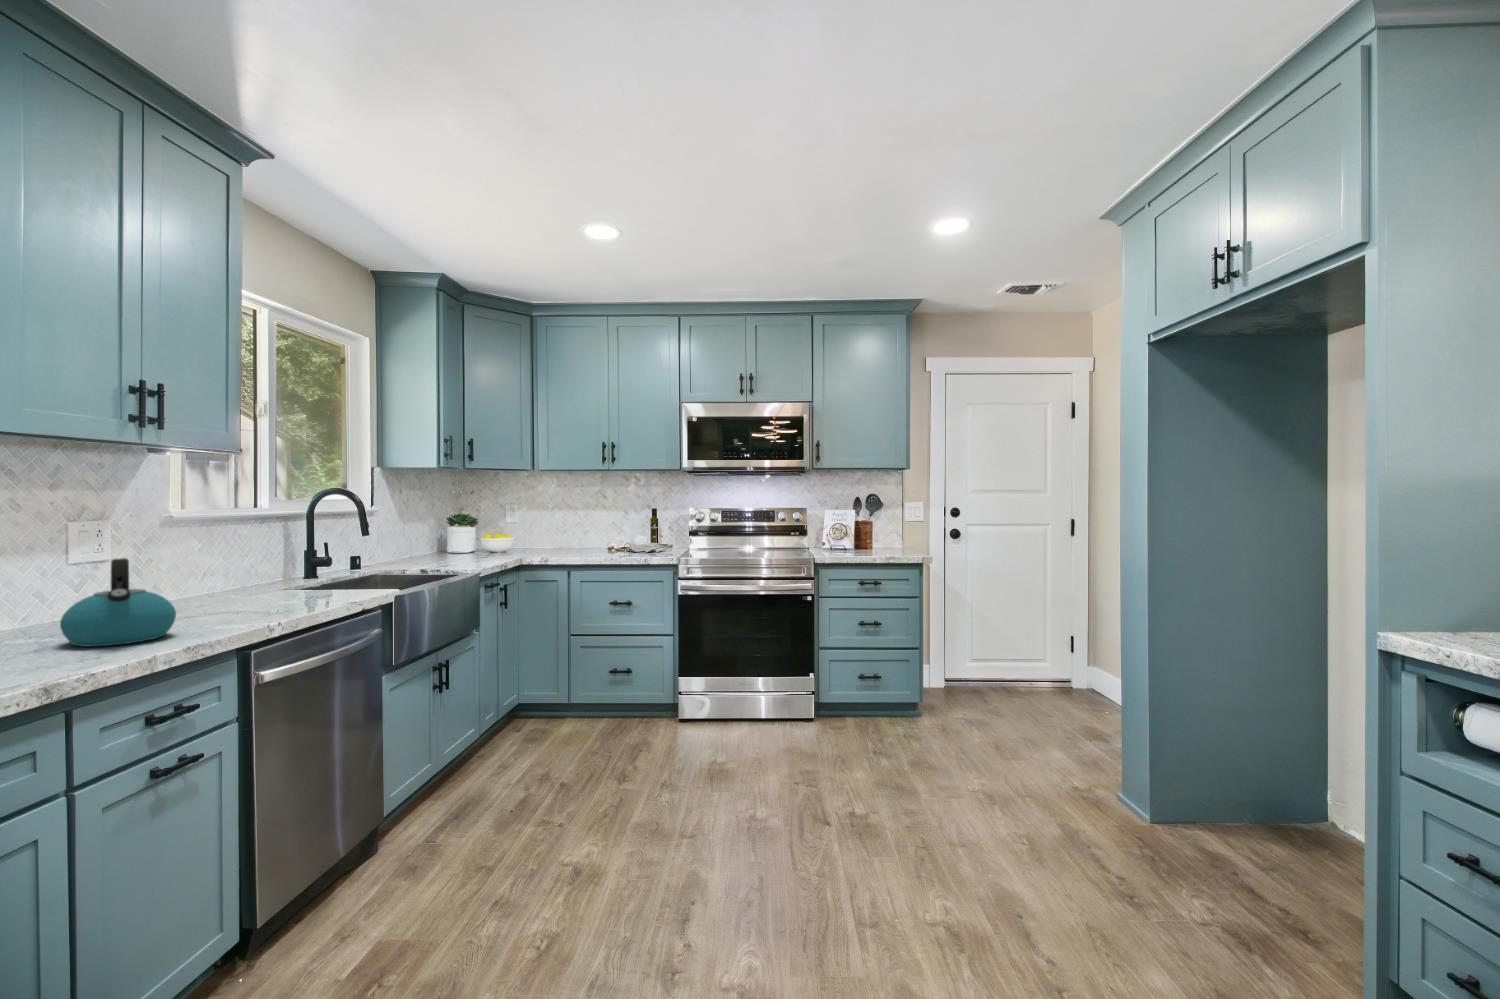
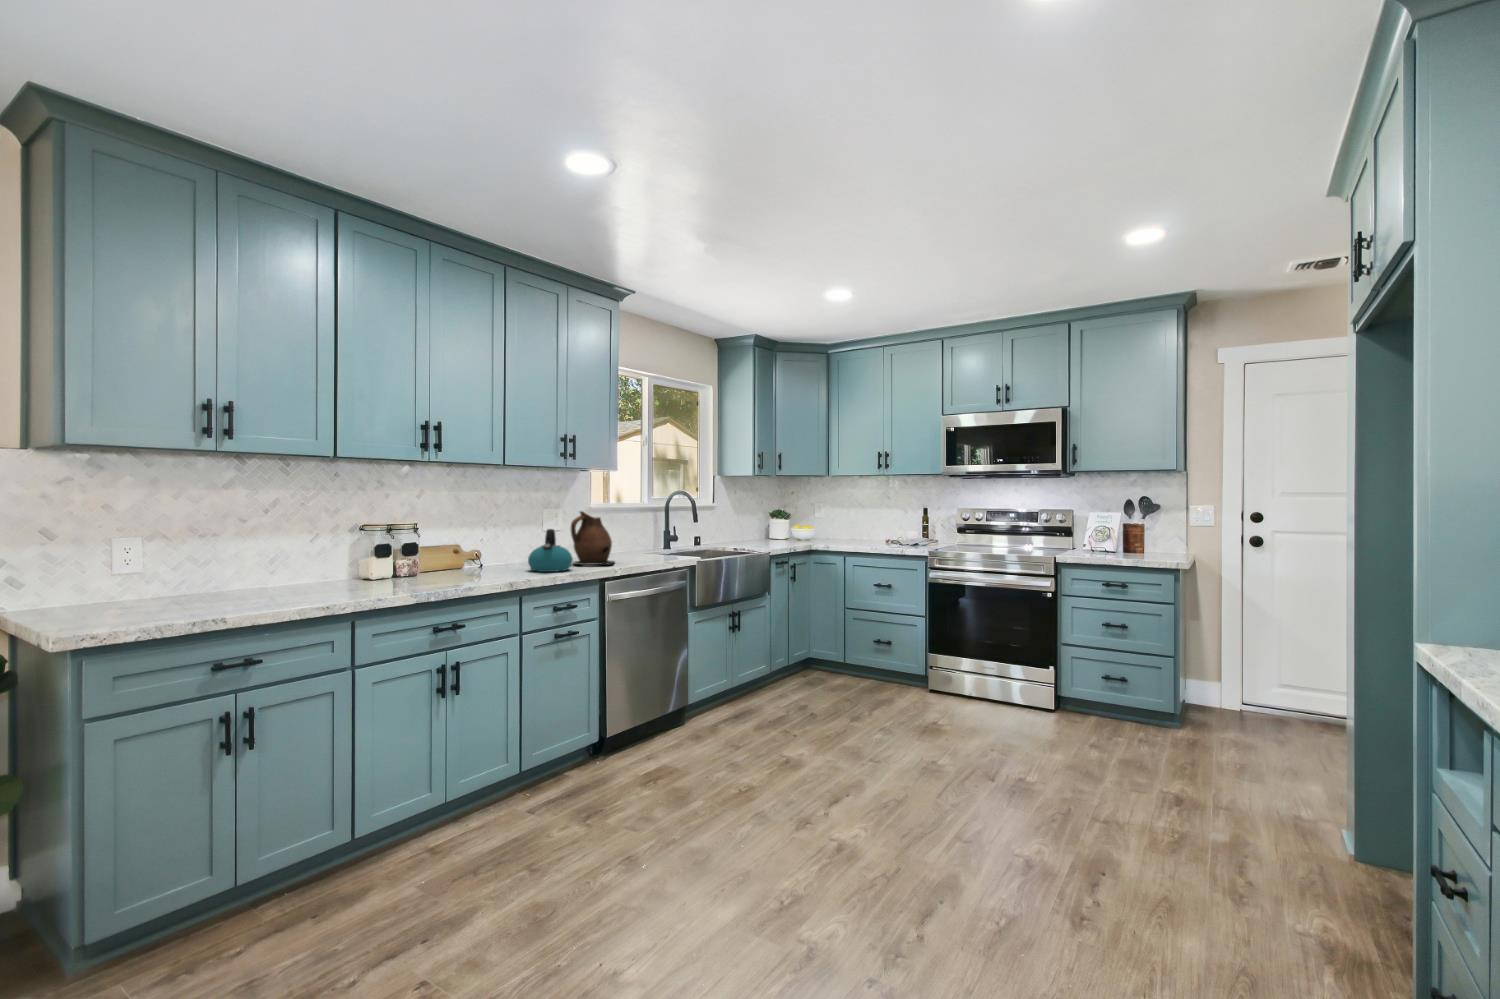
ceramic pitcher: none [156,523,255,622] -> present [571,511,614,565]

